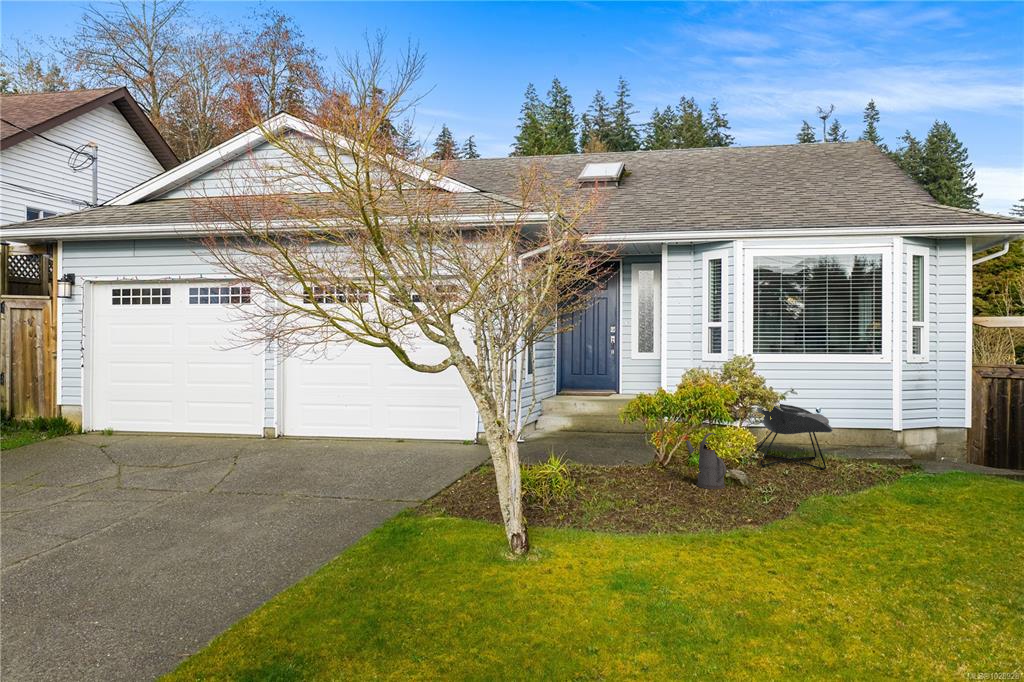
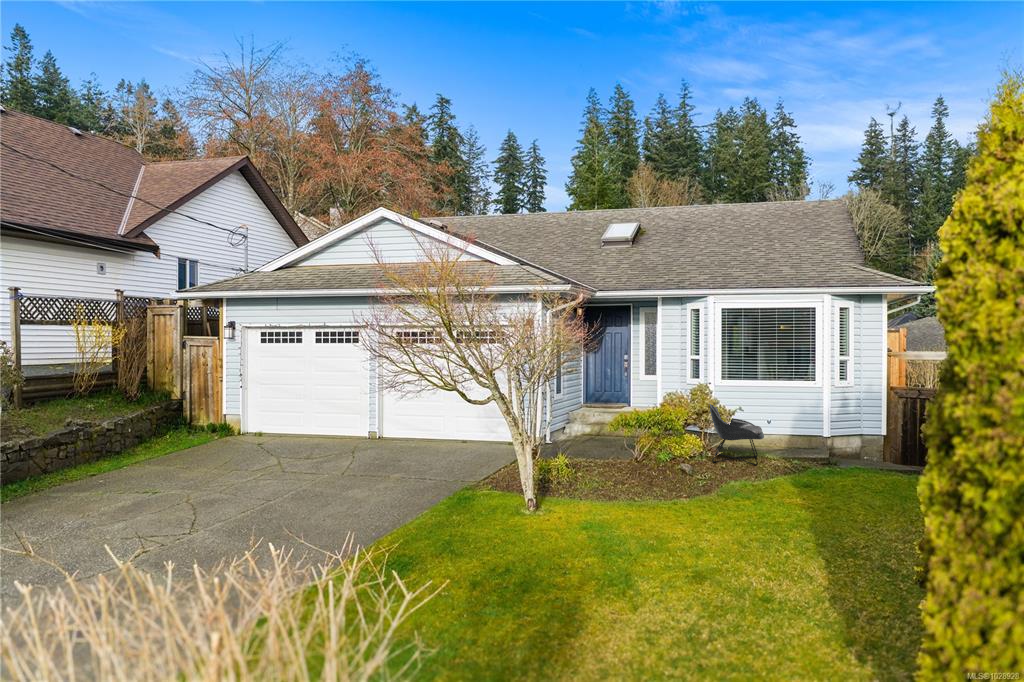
watering can: present [686,433,726,489] -> none [654,439,680,477]

